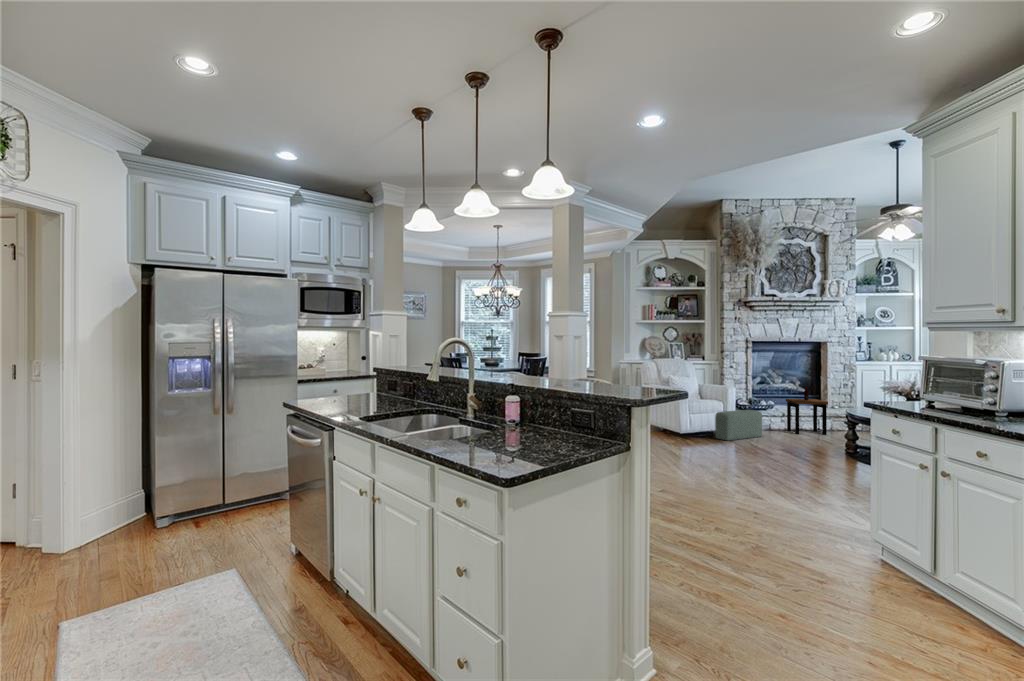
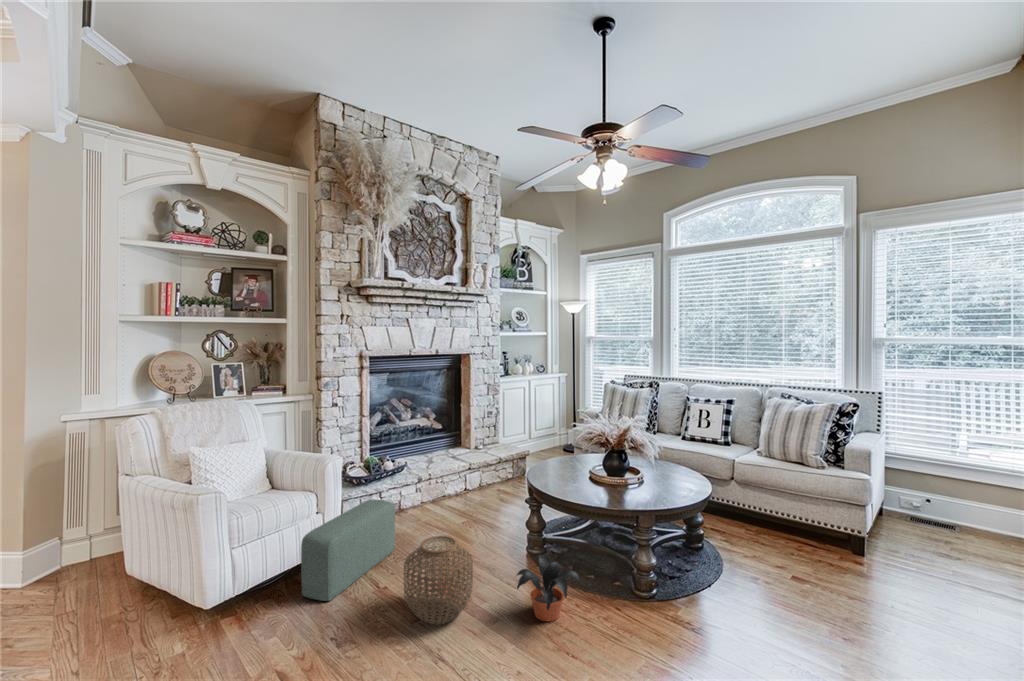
side table: present [786,387,828,435] -> none [425,432,486,518]
woven basket: none [760,416,795,451] -> present [404,536,473,624]
potted plant: none [816,432,854,459] -> present [517,554,580,622]

